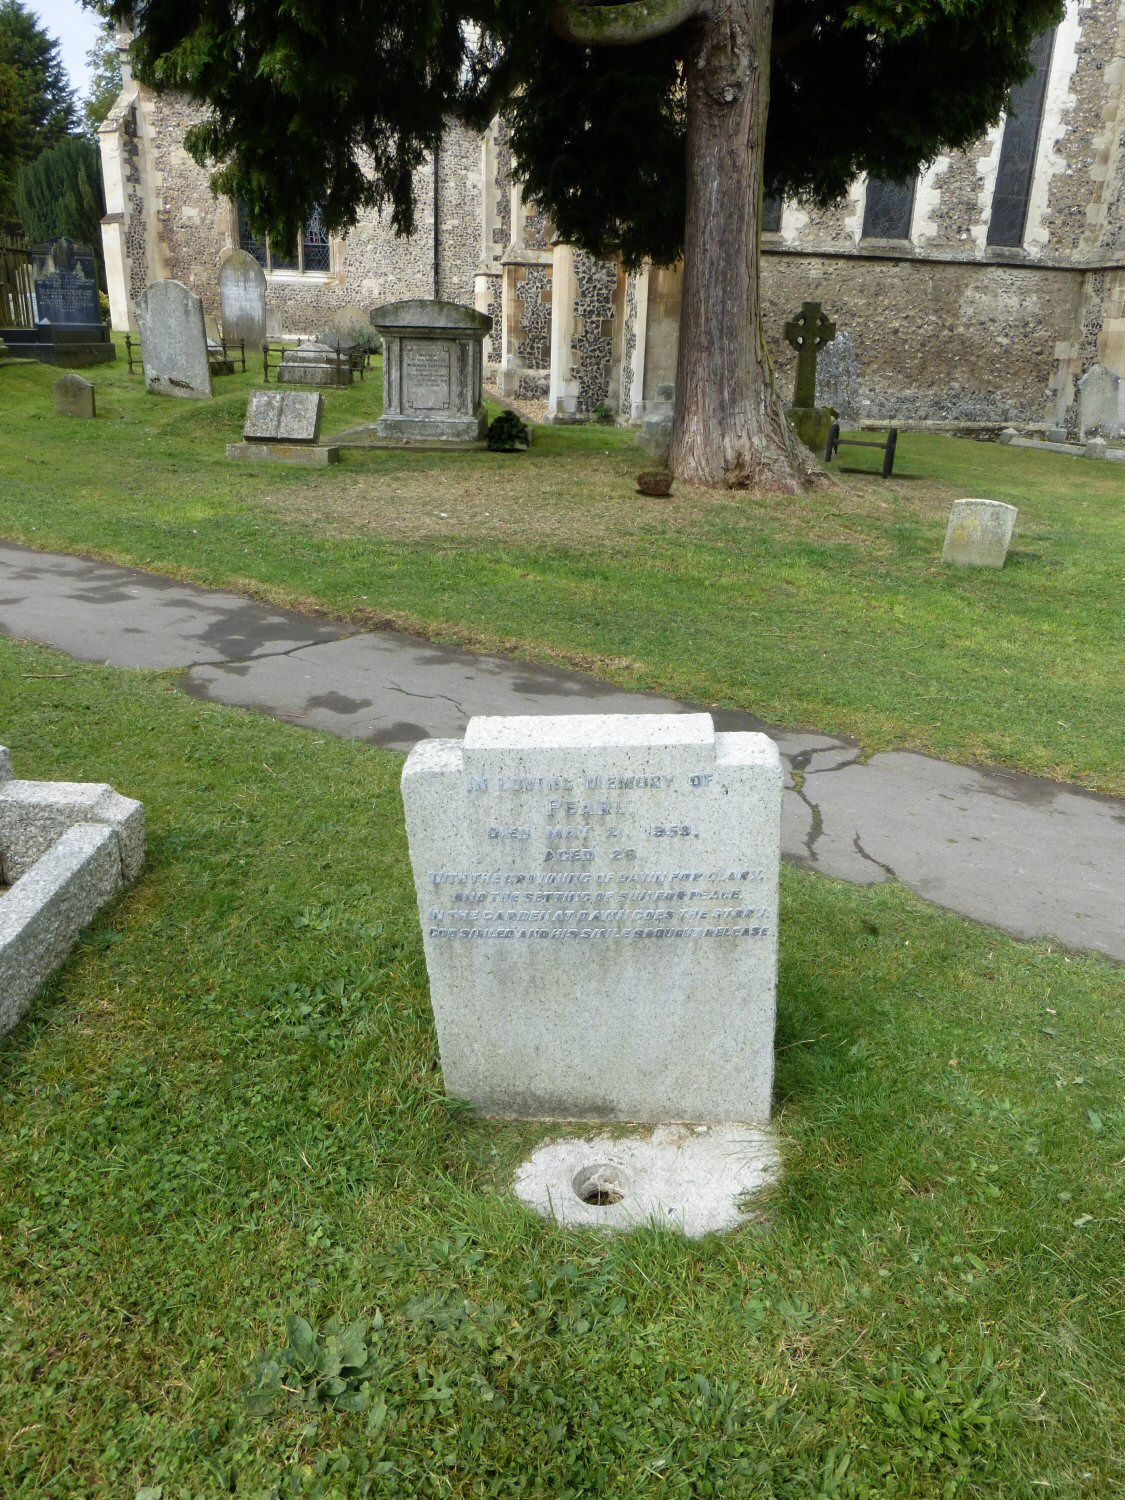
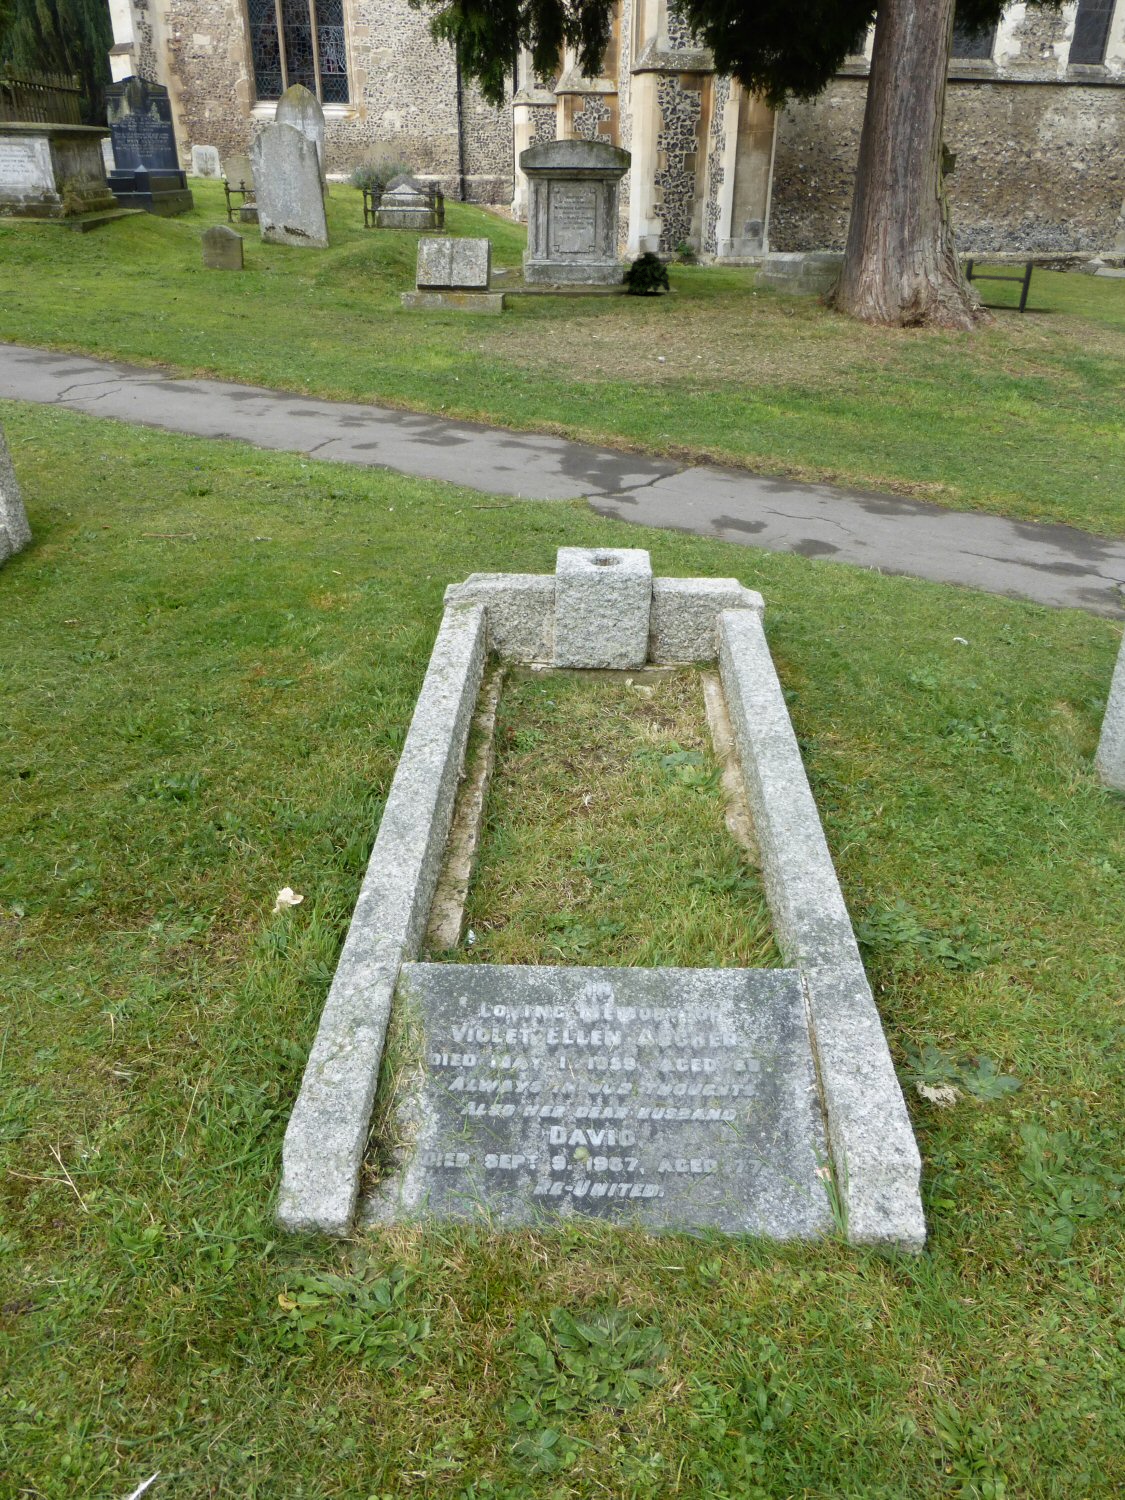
basket: present [637,471,675,495] -> none [813,310,854,334]

